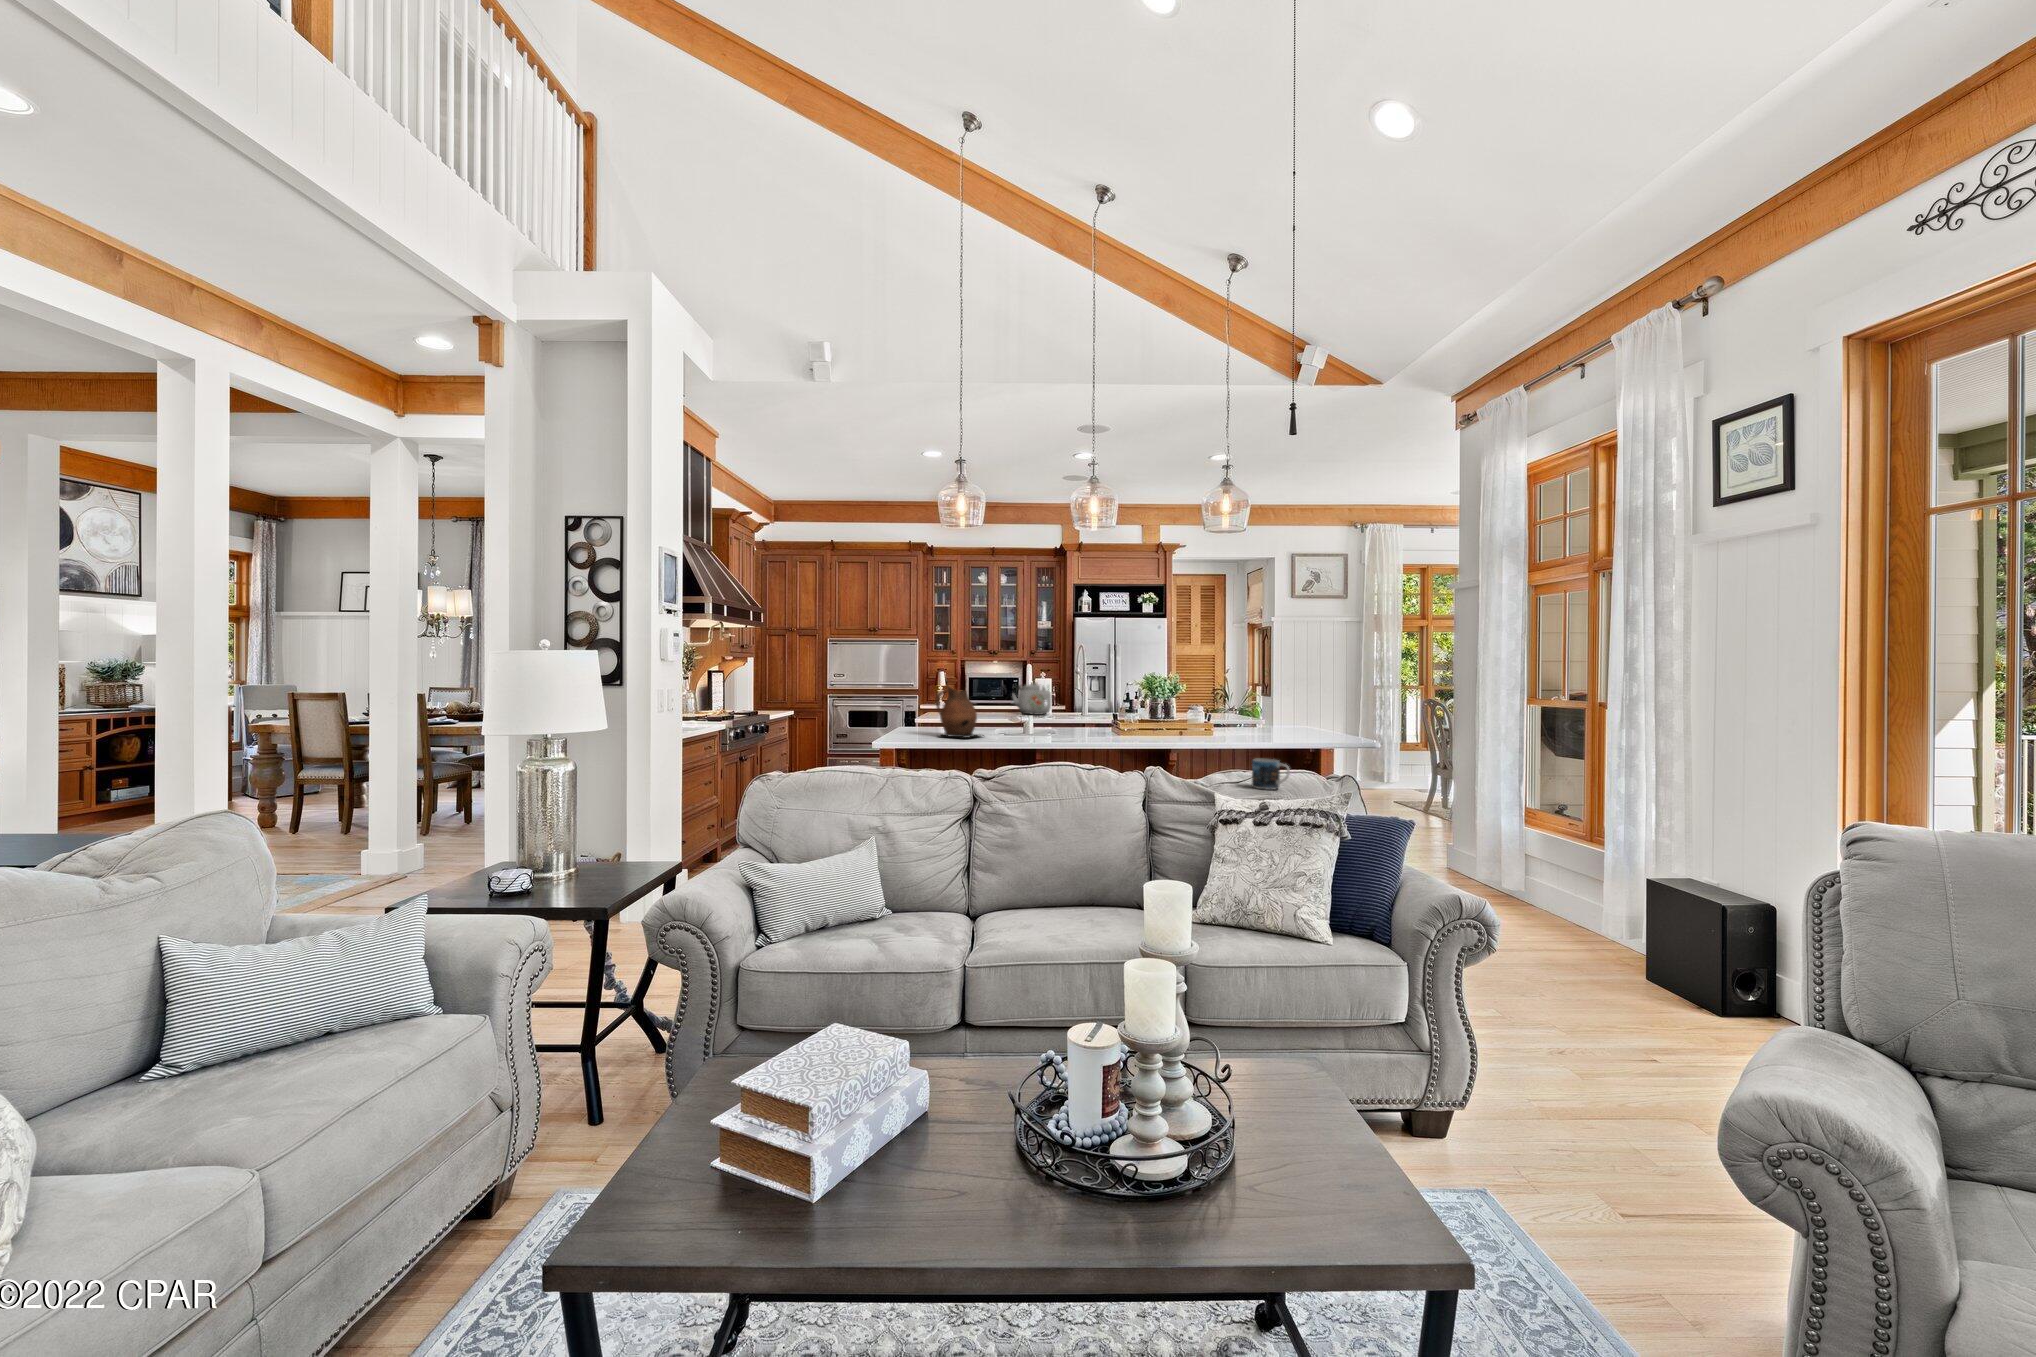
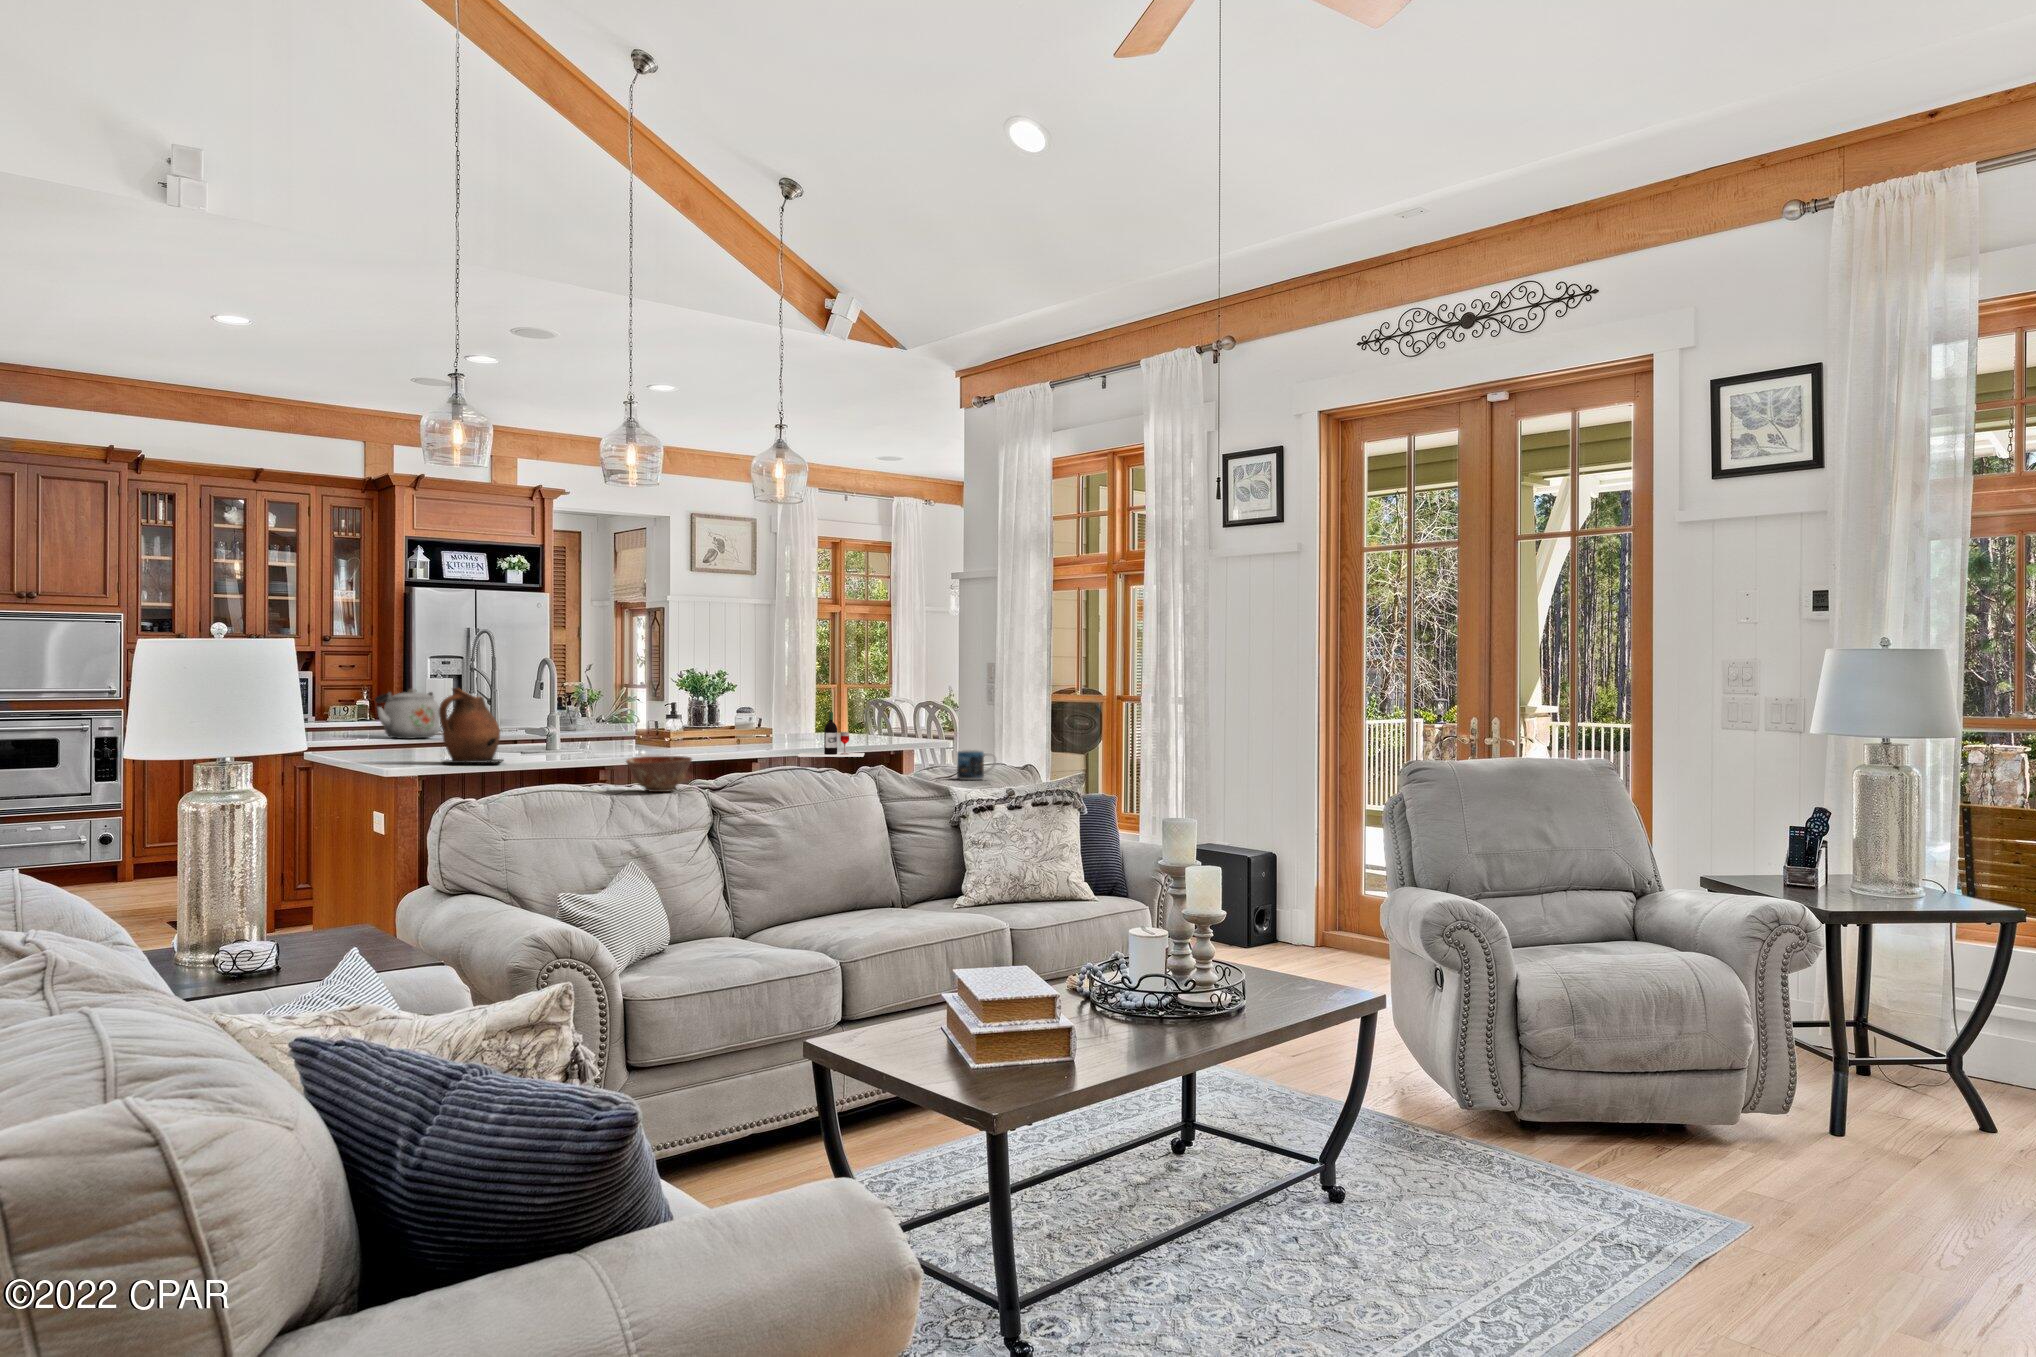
wine bottle: none [1224,711,1300,752] -> present [798,712,865,757]
ceramic bowl: none [908,744,960,775] -> present [626,755,692,792]

